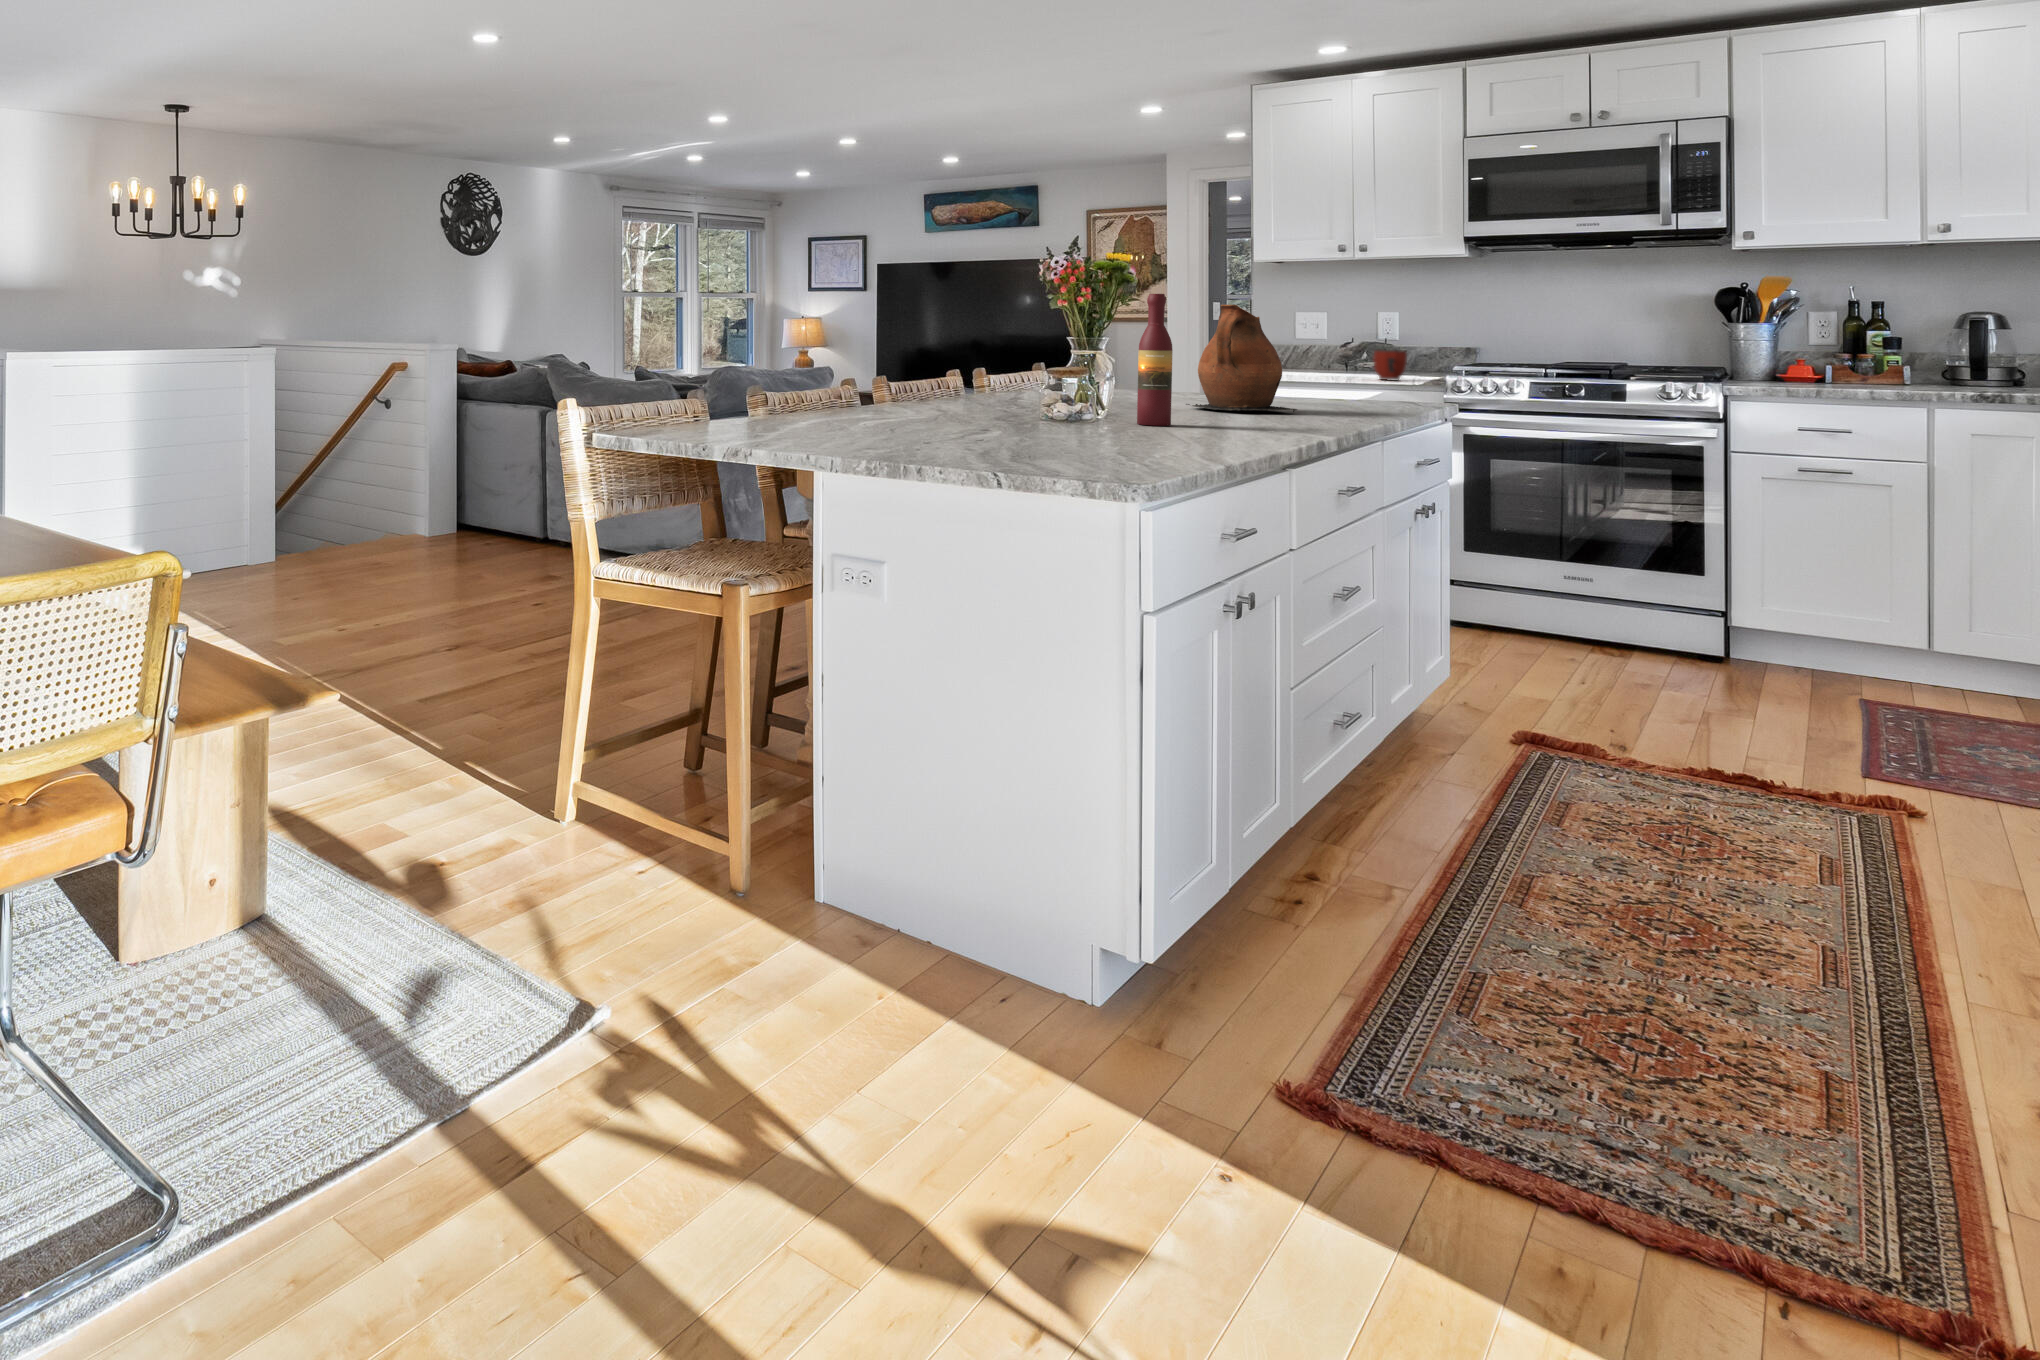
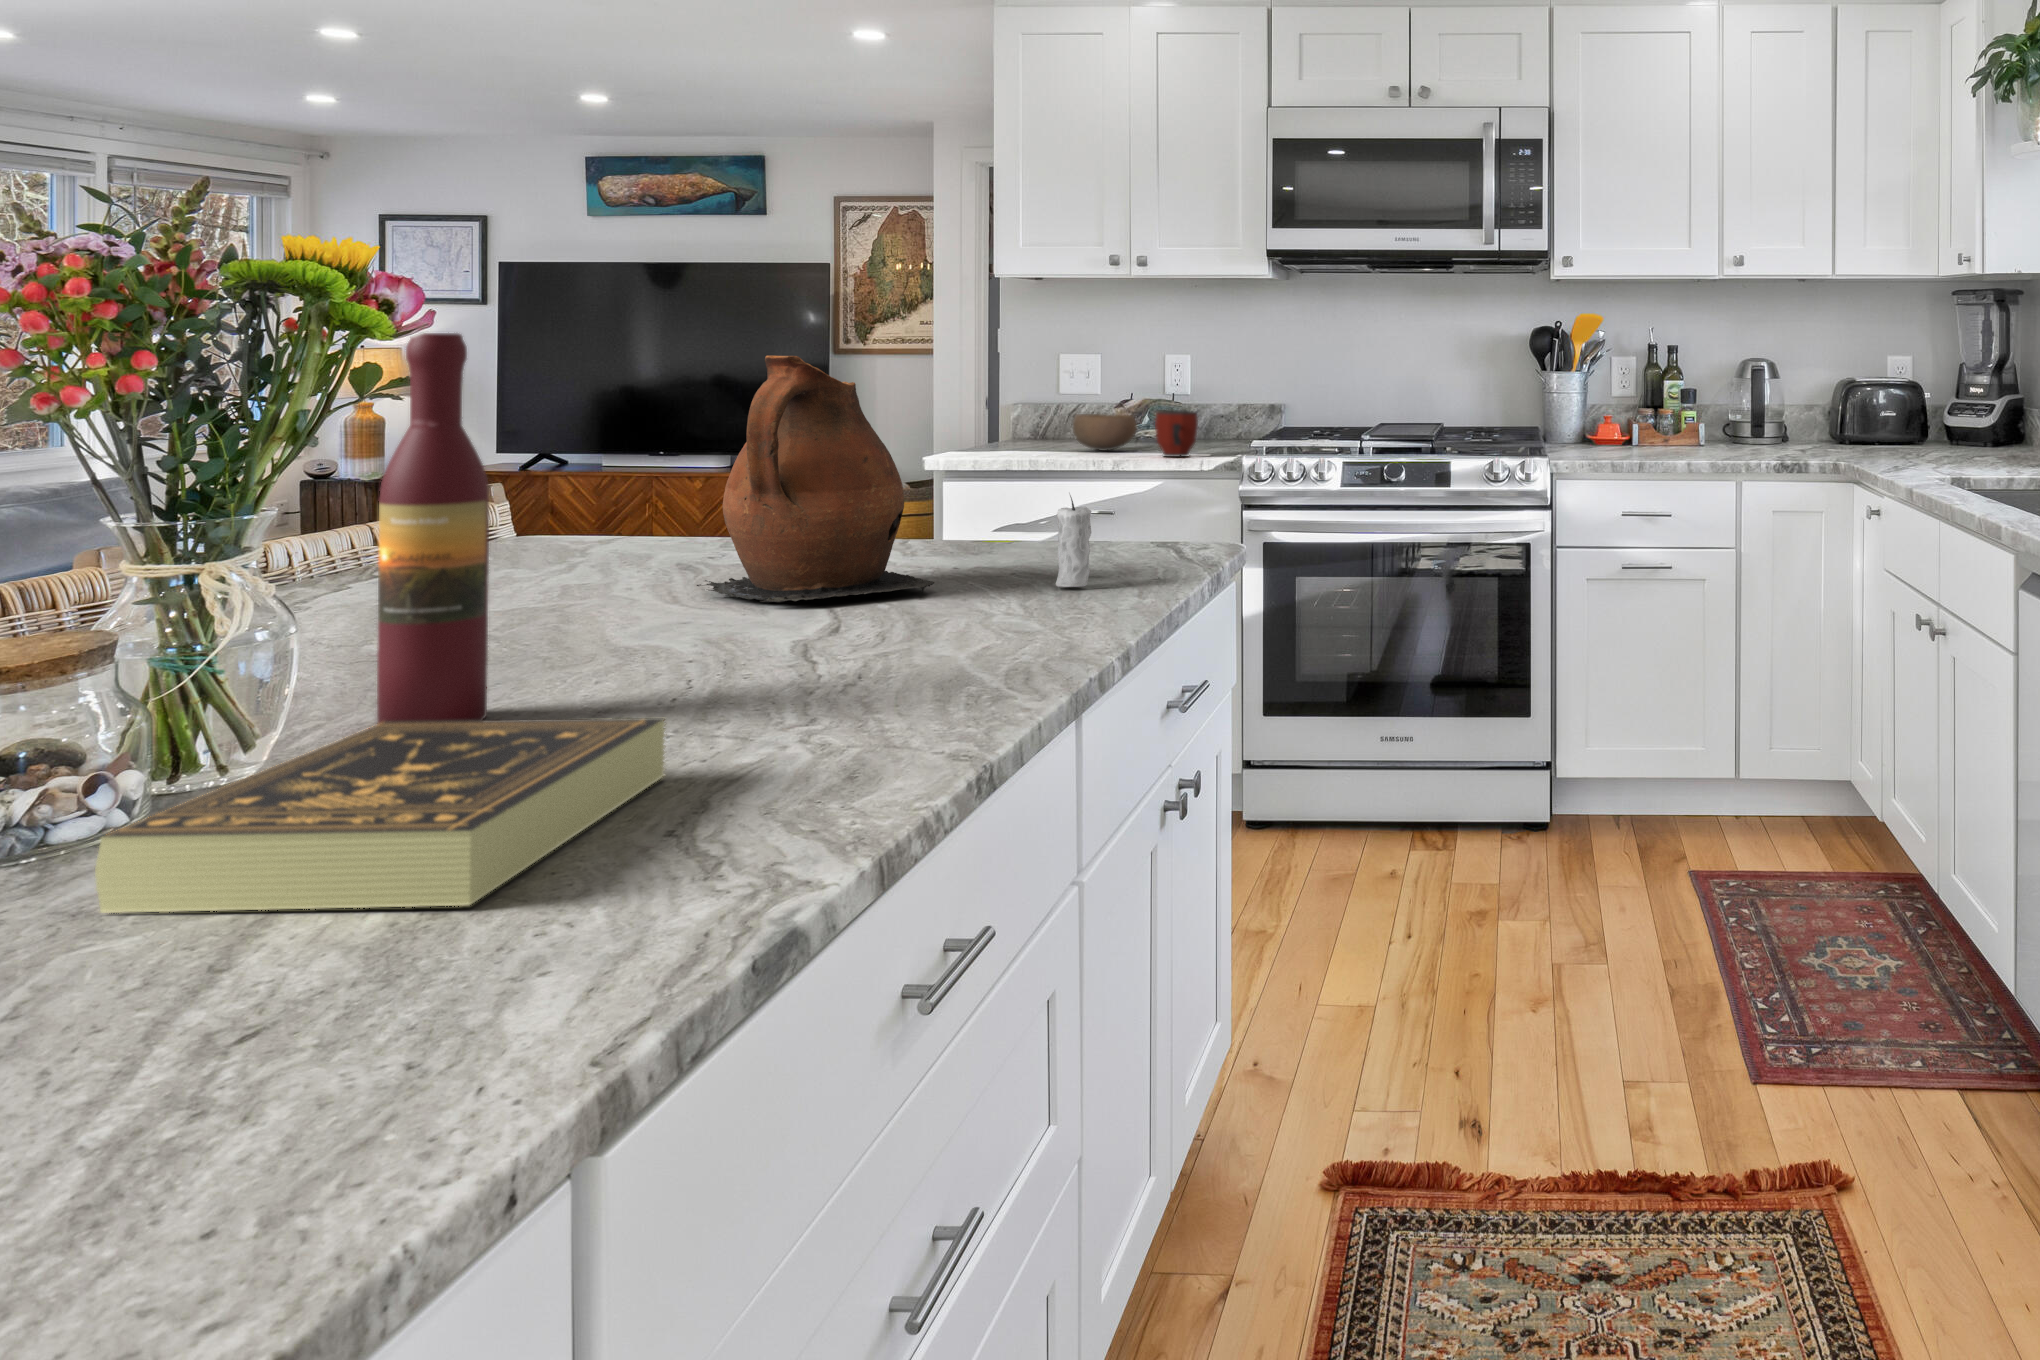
bowl: none [1309,352,1357,376] -> present [1073,414,1137,451]
candle: none [1361,369,1381,416] -> present [1056,495,1091,587]
book: none [1140,413,1260,446] -> present [95,718,666,913]

